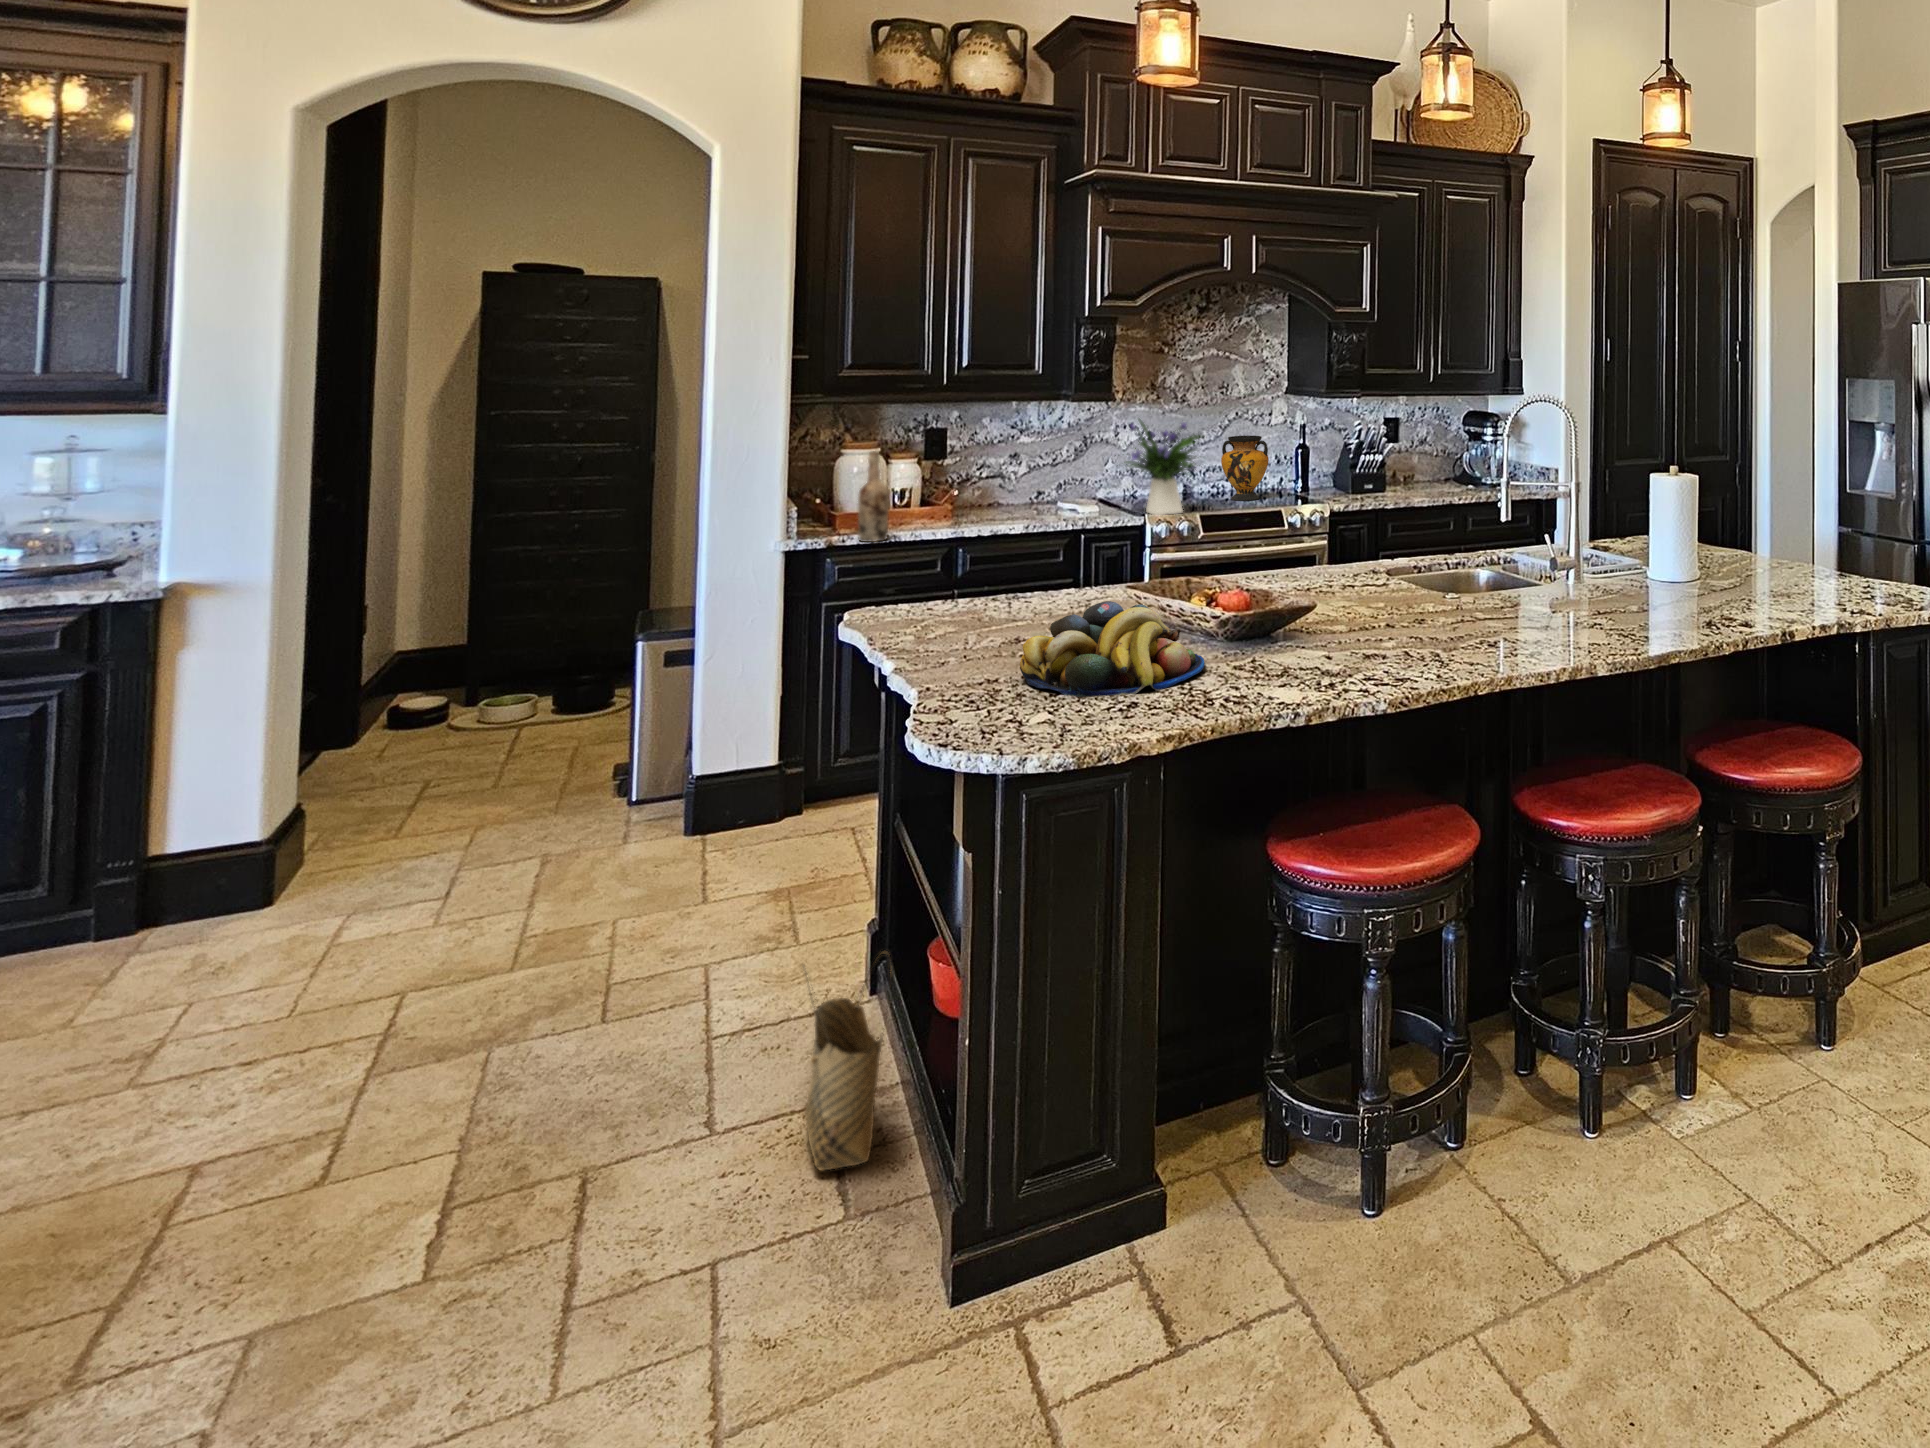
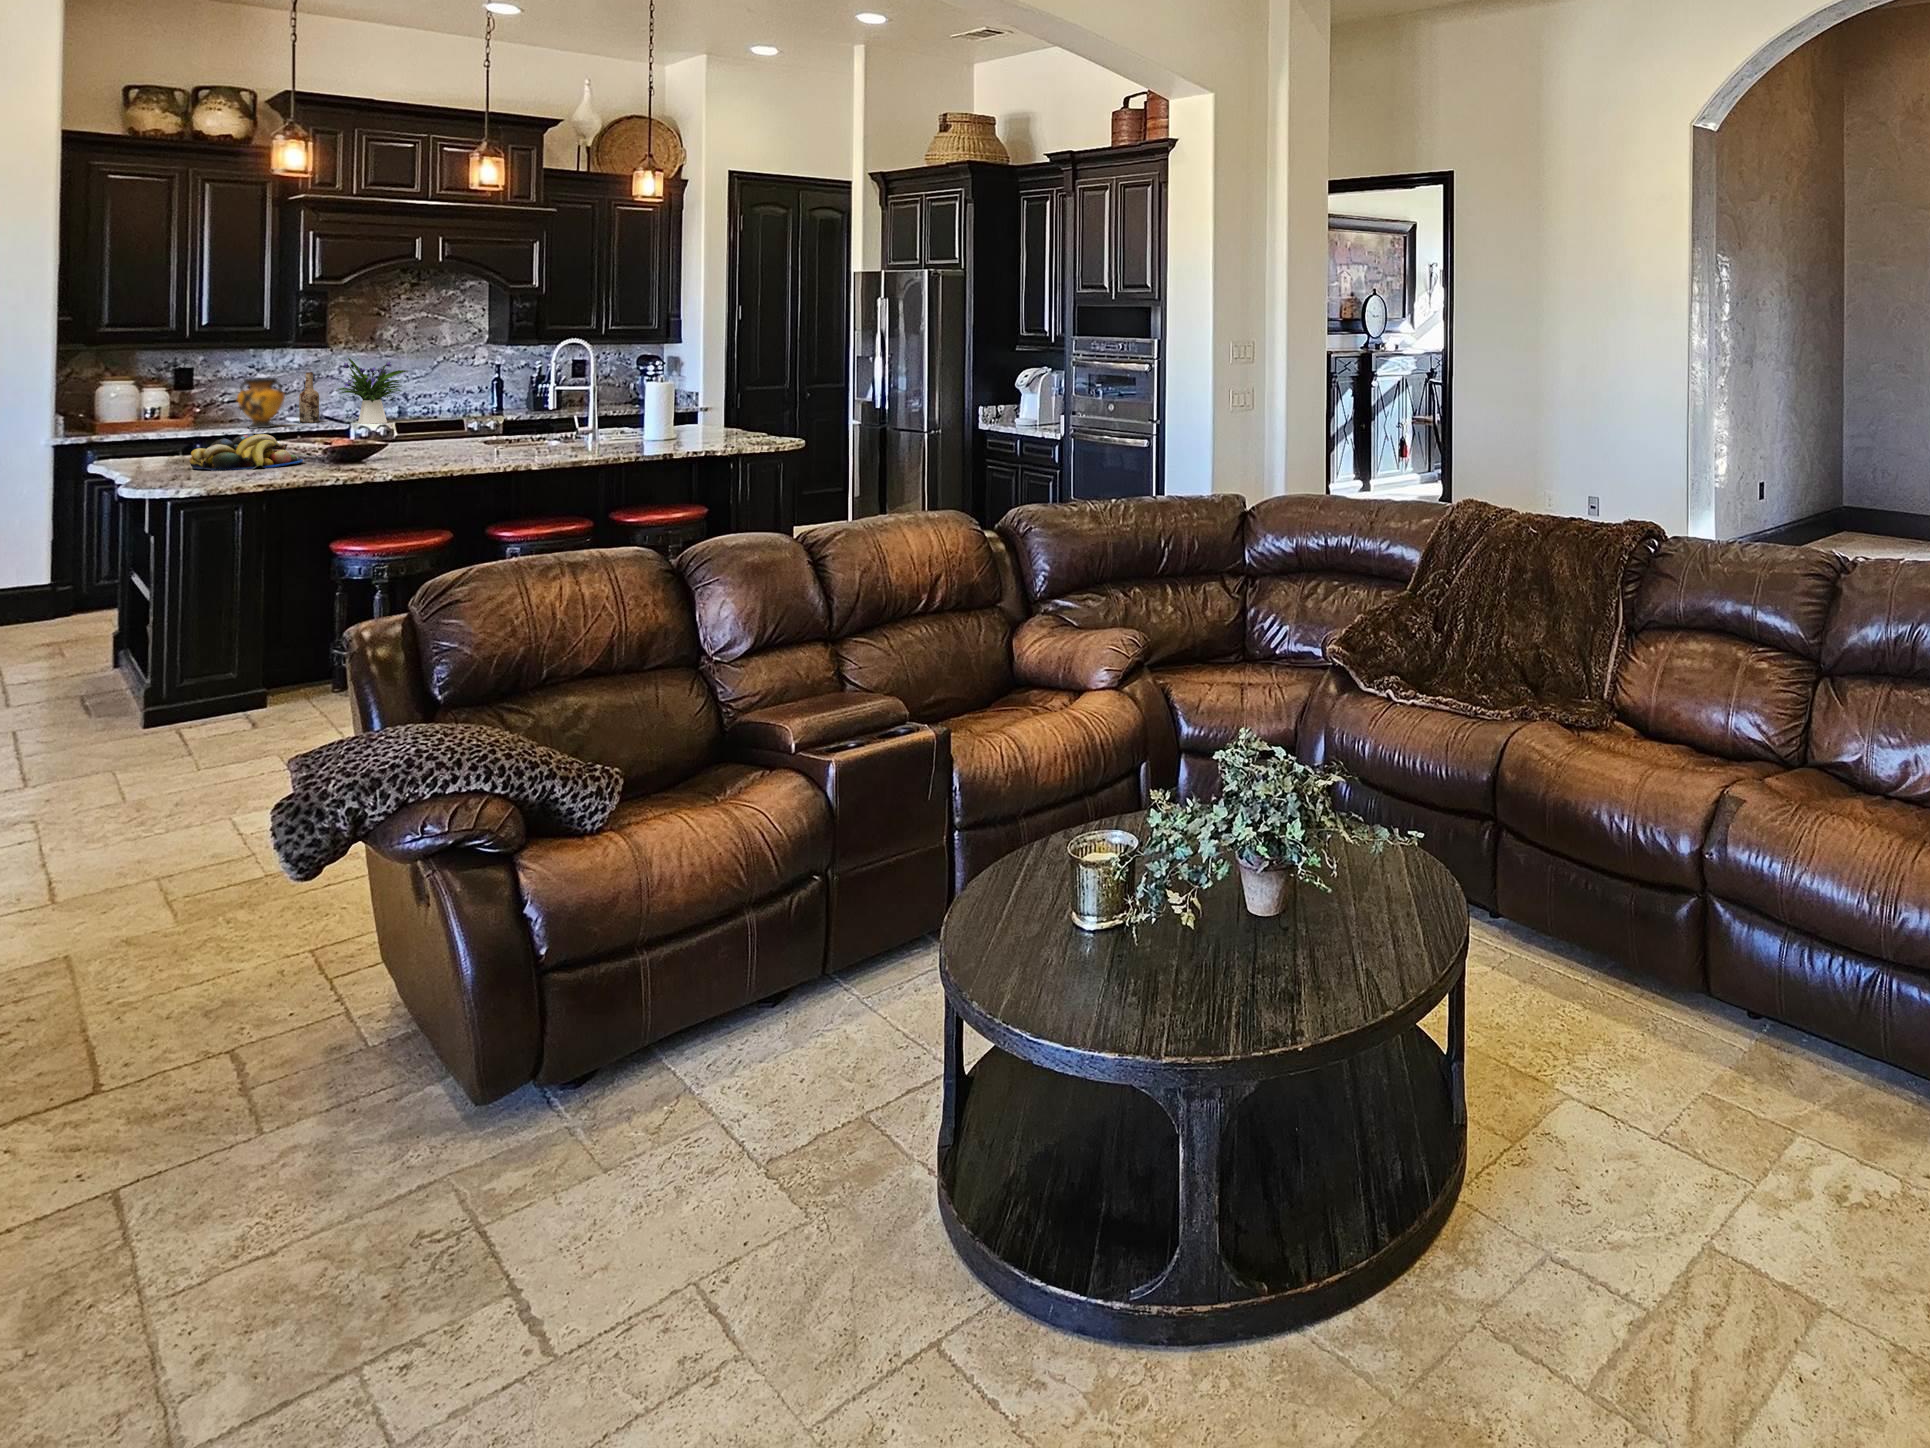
vase: present [1221,435,1269,501] -> present [237,378,285,428]
wine bottle: present [858,451,889,542] -> present [299,372,319,423]
woven basket: present [805,951,889,1171] -> none [60,607,115,702]

